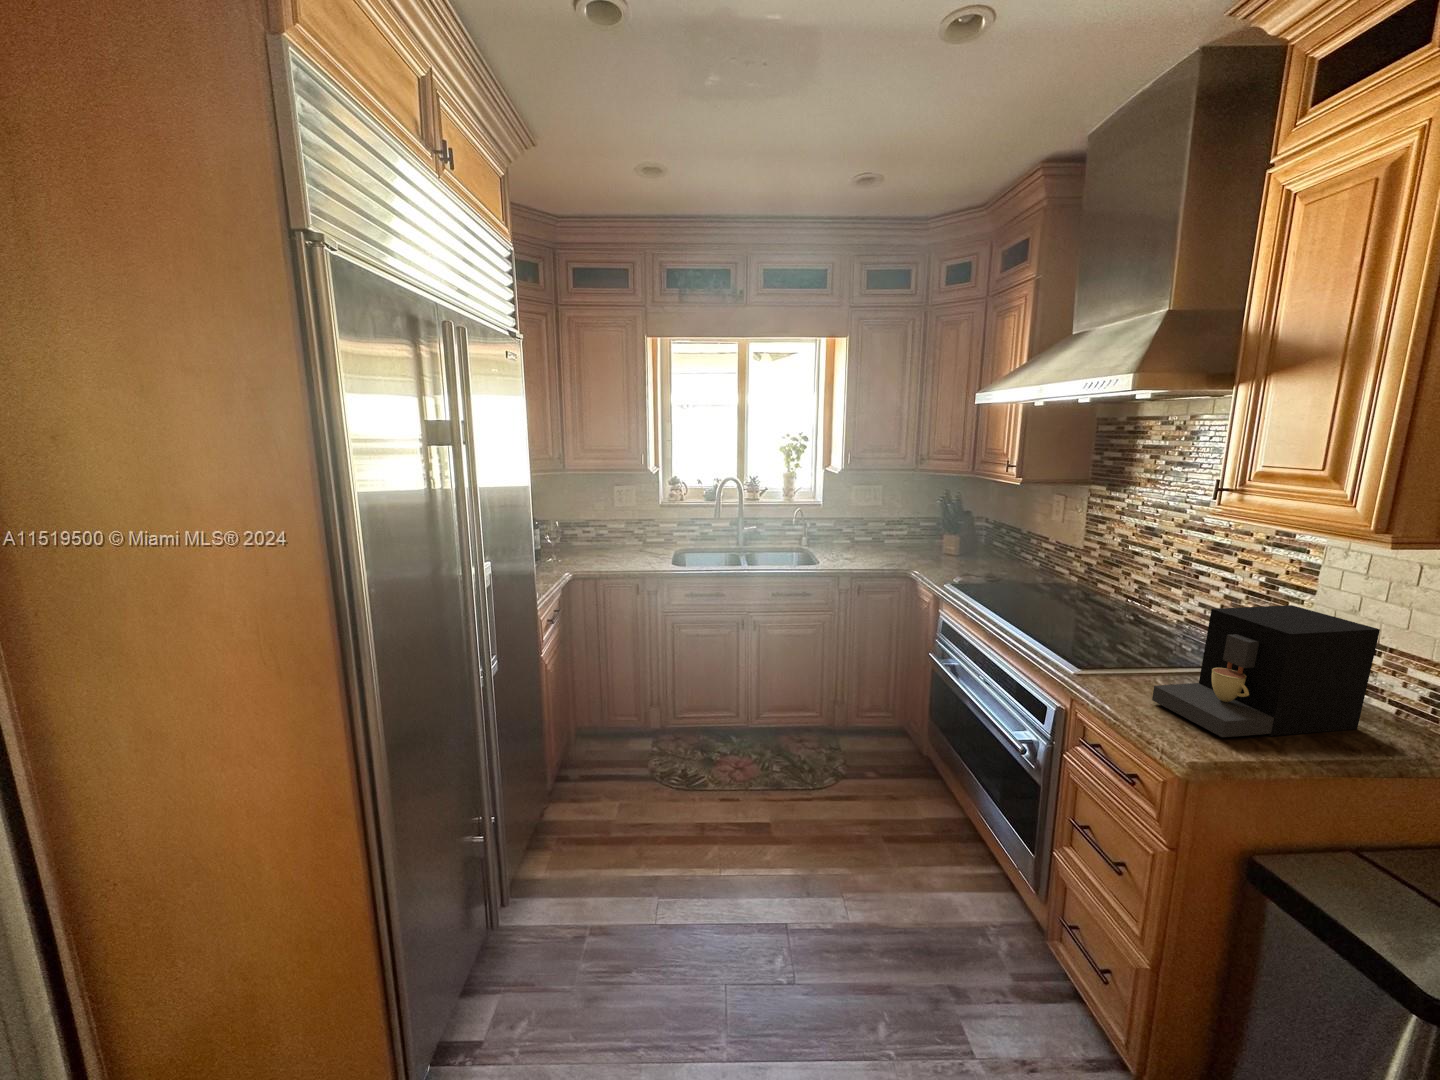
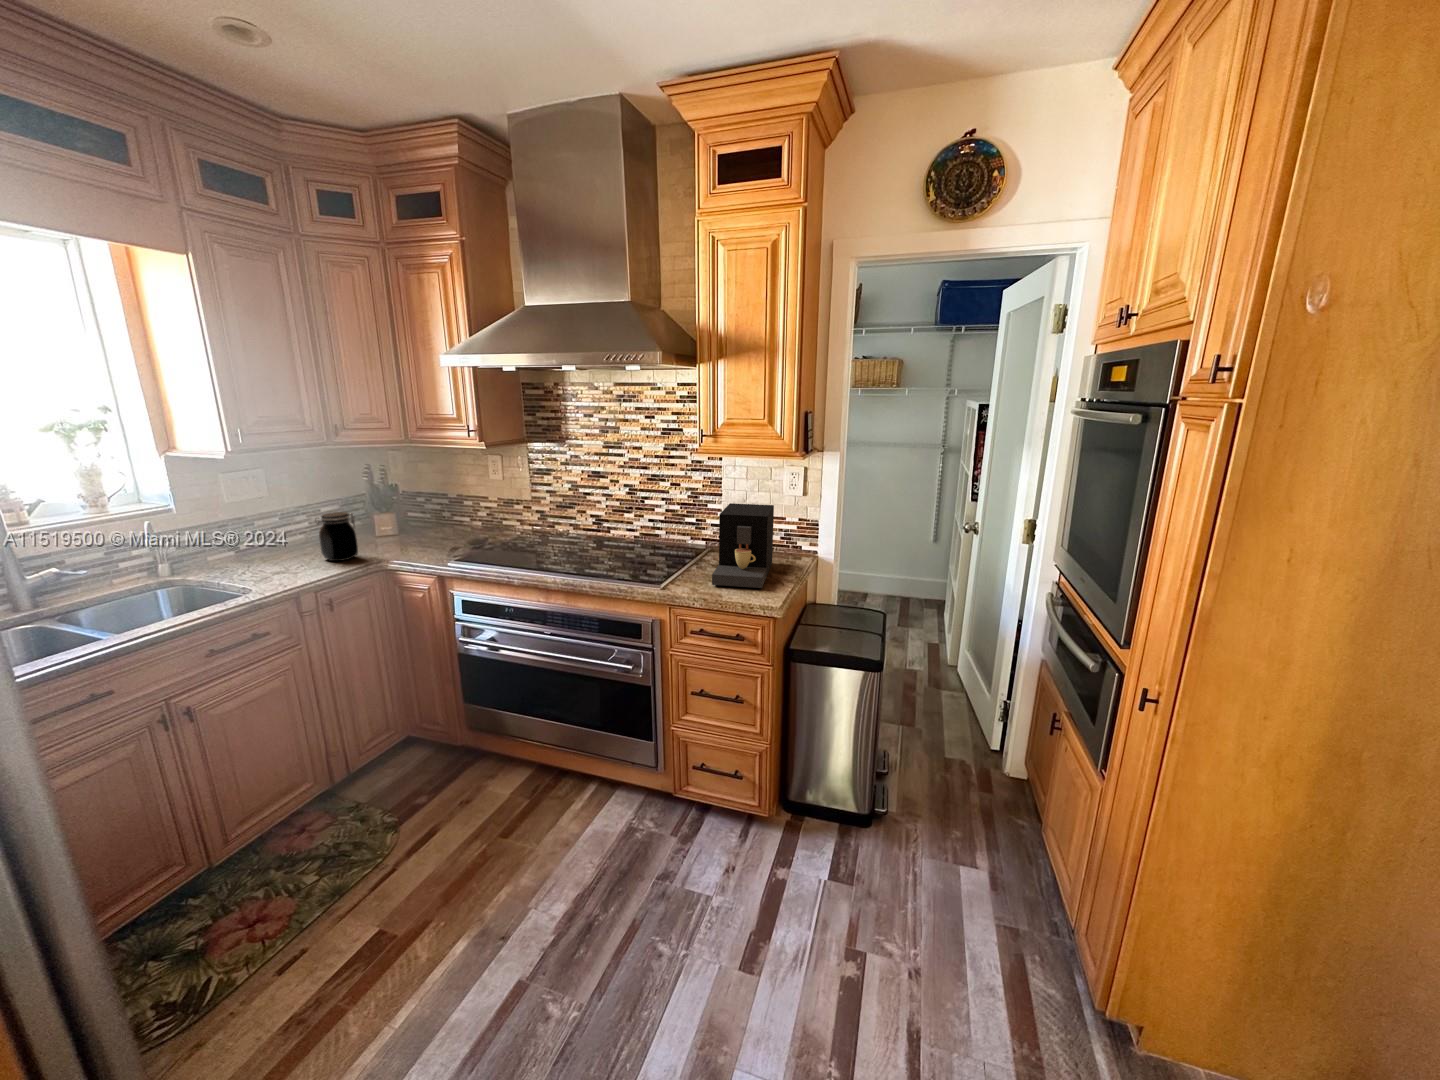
jar: none [884,525,912,563] -> present [315,512,358,561]

